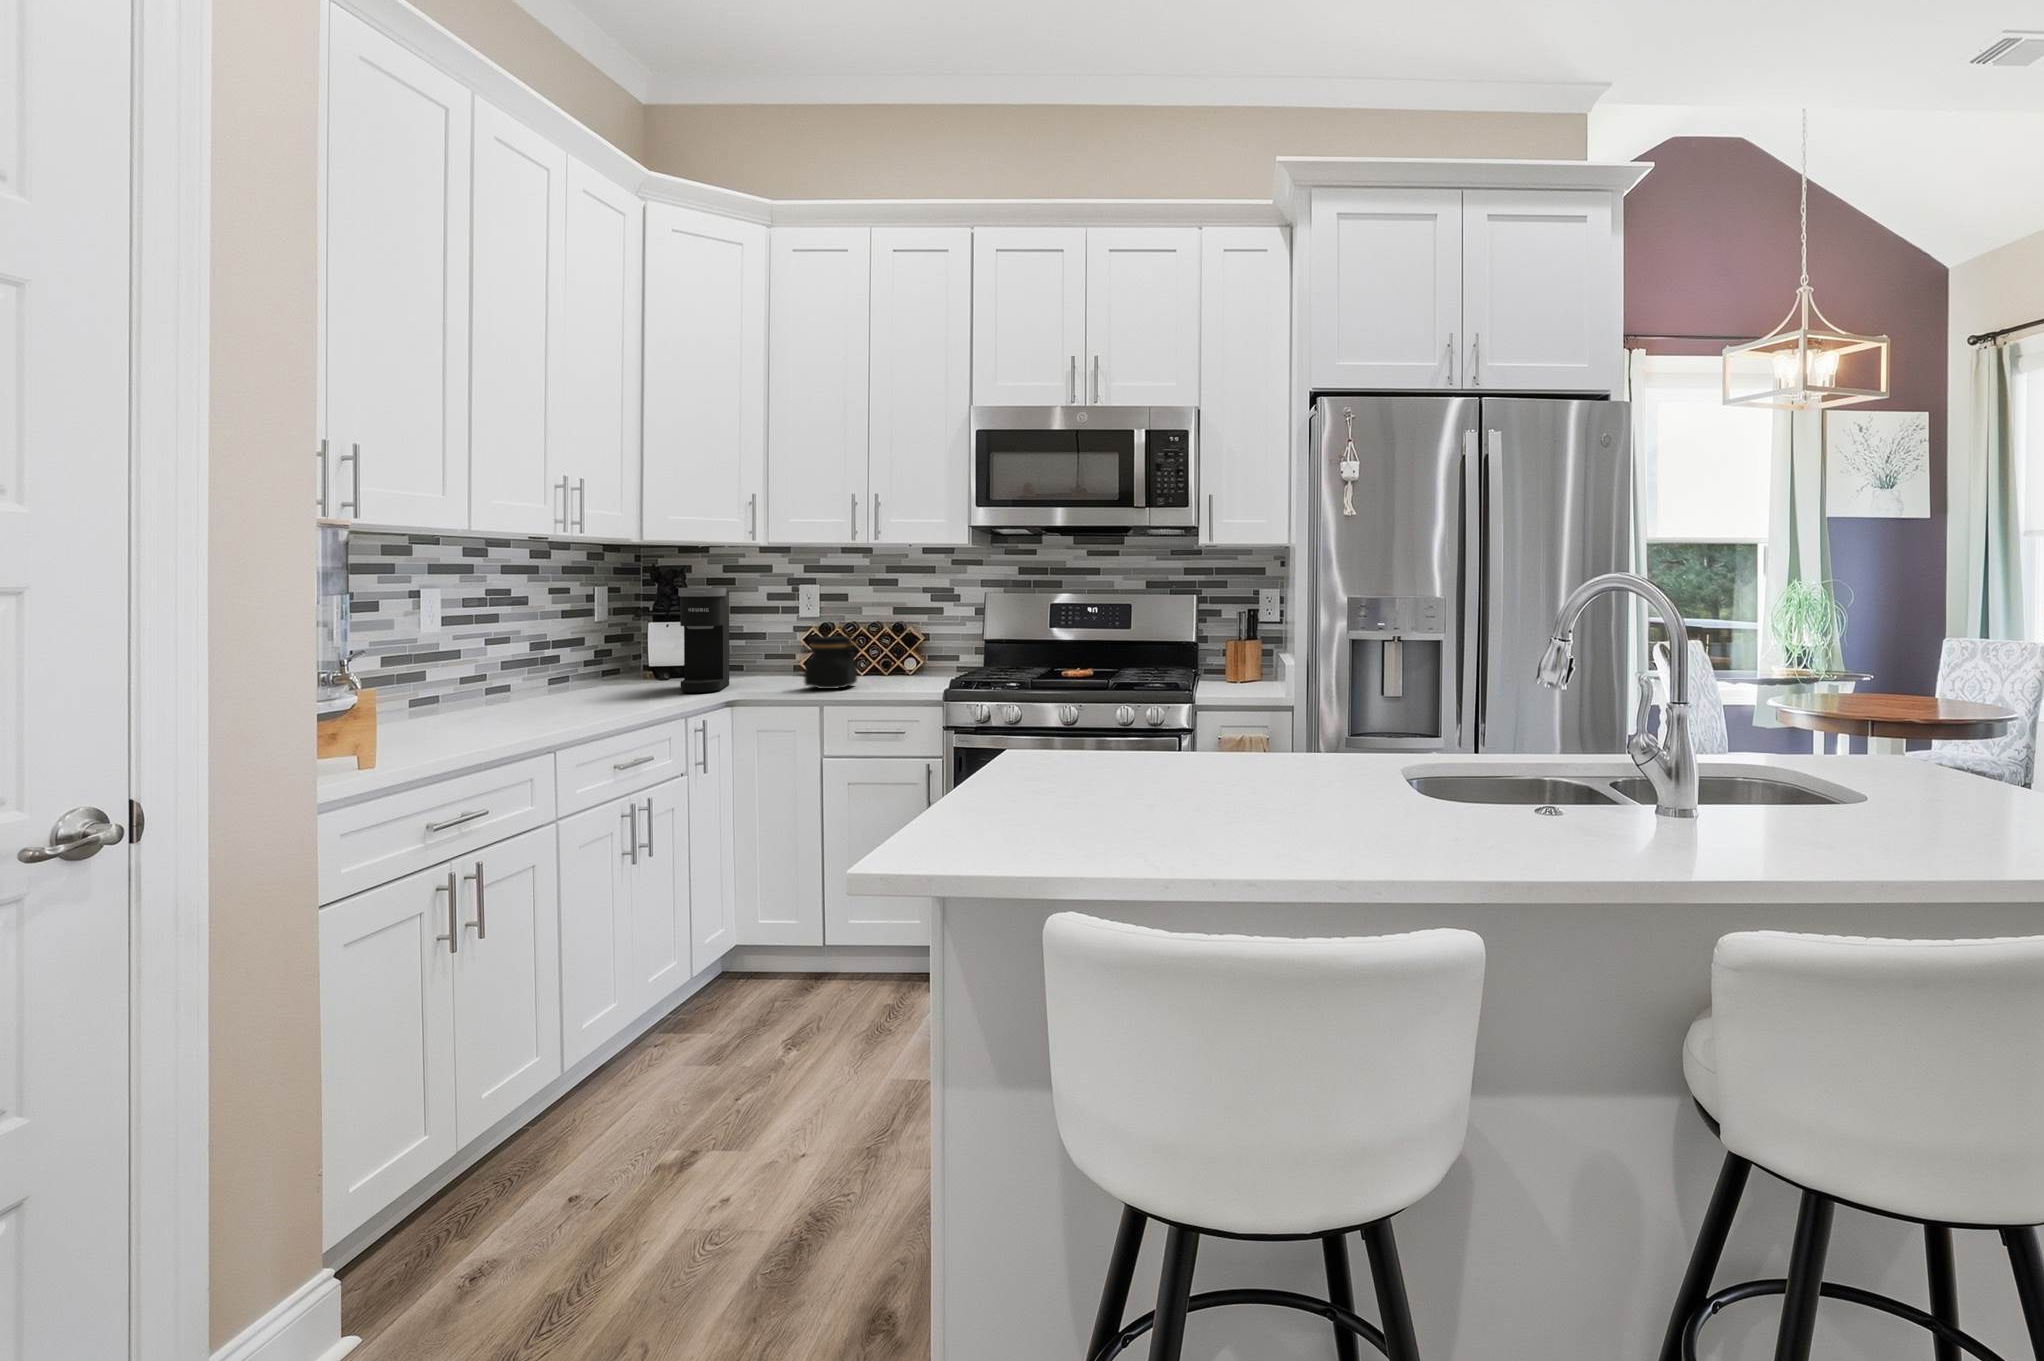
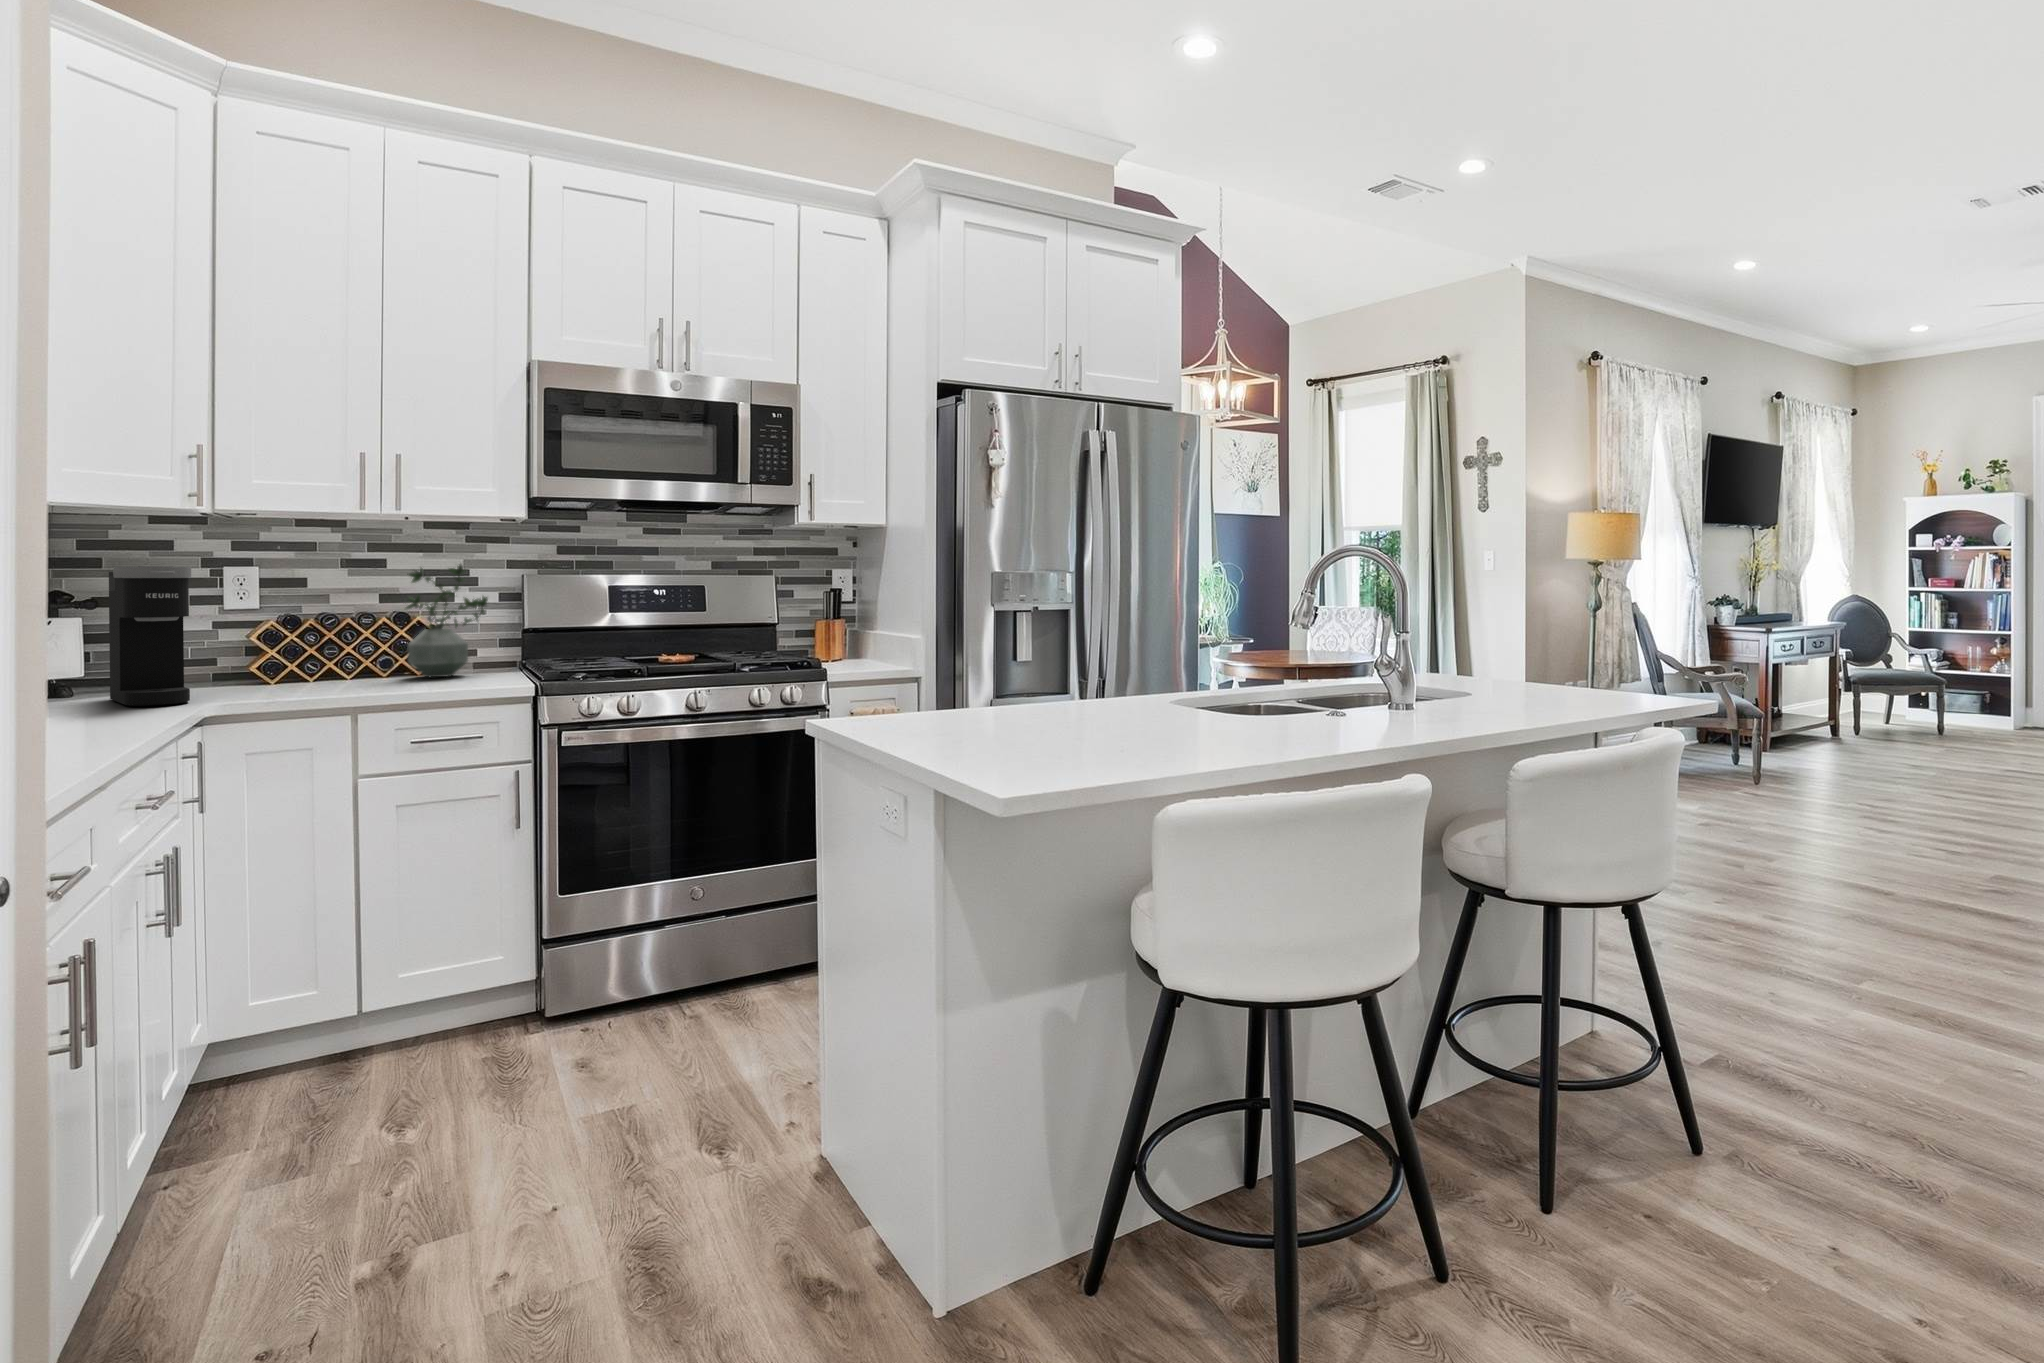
potted plant: none [879,583,945,679] -> present [406,564,488,677]
jar: present [802,636,859,689] -> none [318,626,405,691]

